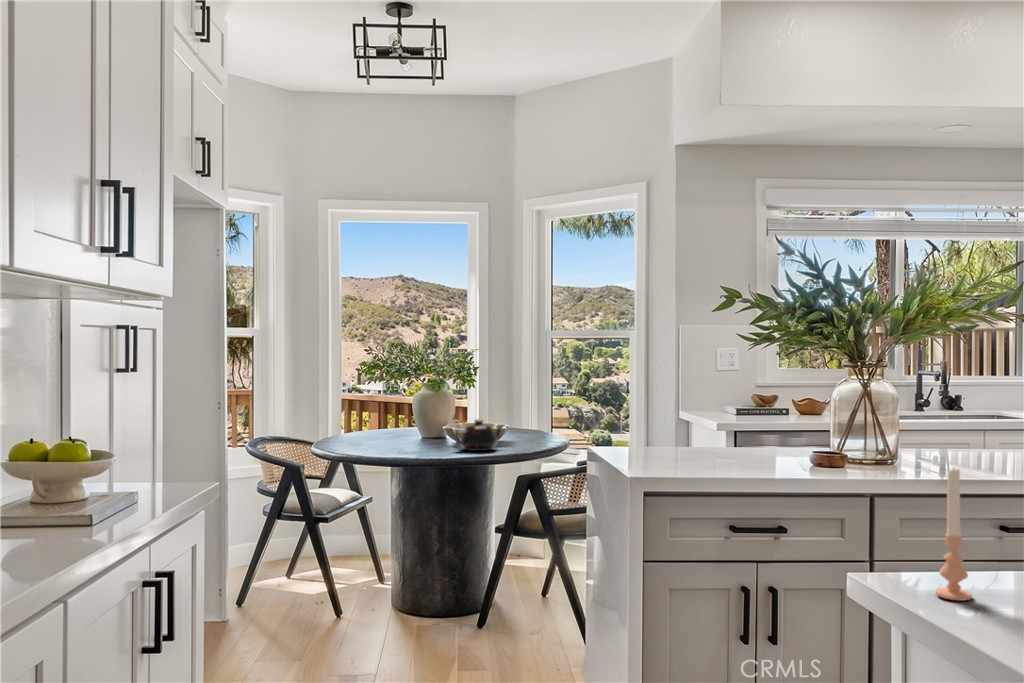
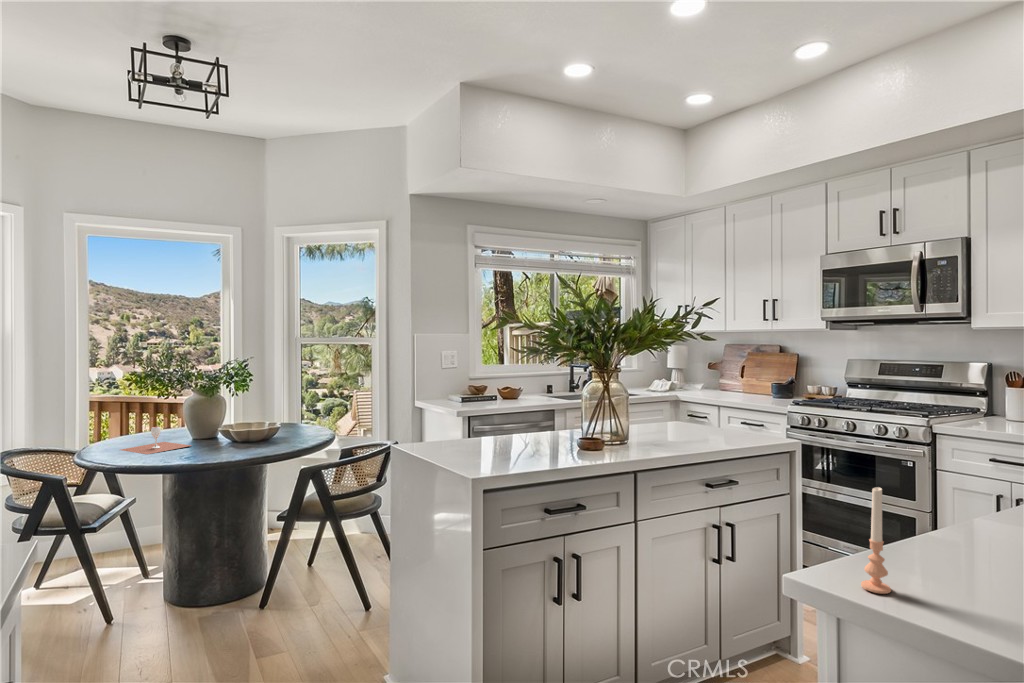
wine glass: none [348,419,414,446] -> present [120,427,191,454]
teapot: present [455,419,503,451] -> none [241,422,285,451]

